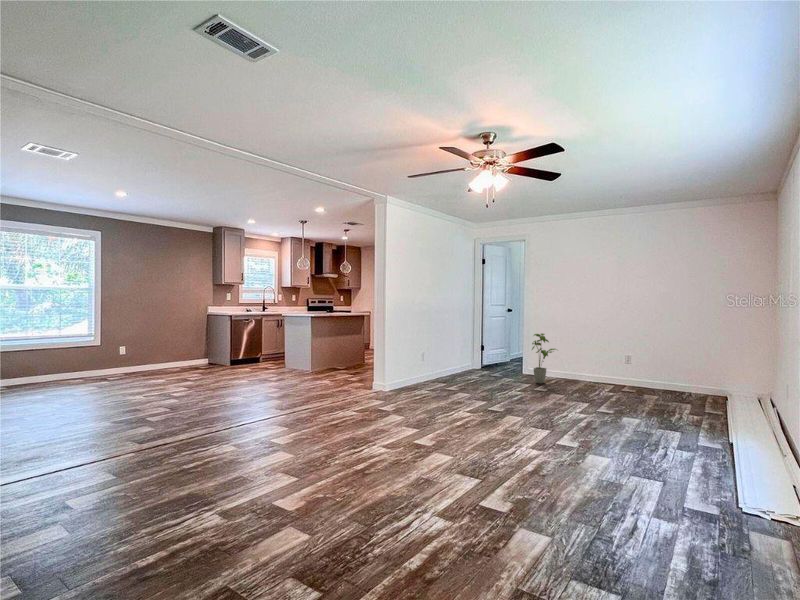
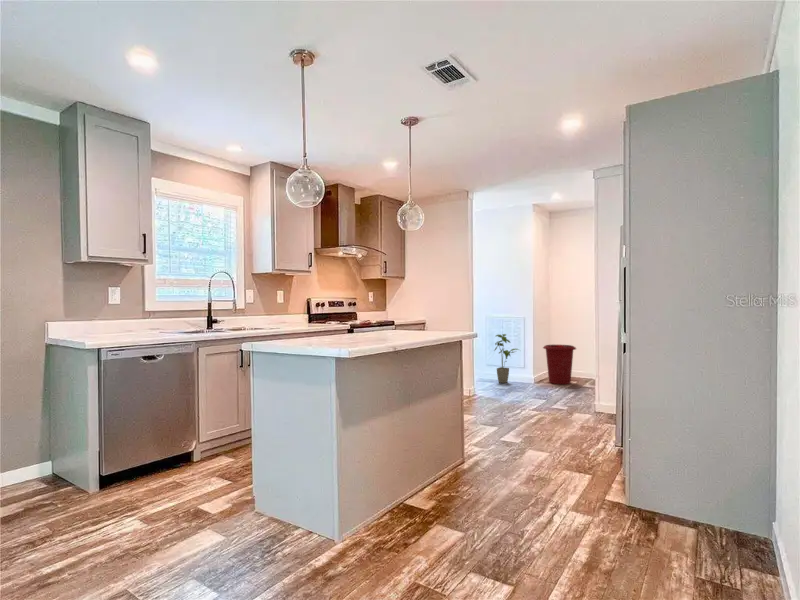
waste bin: none [582,345,617,386] -> present [543,345,576,384]

